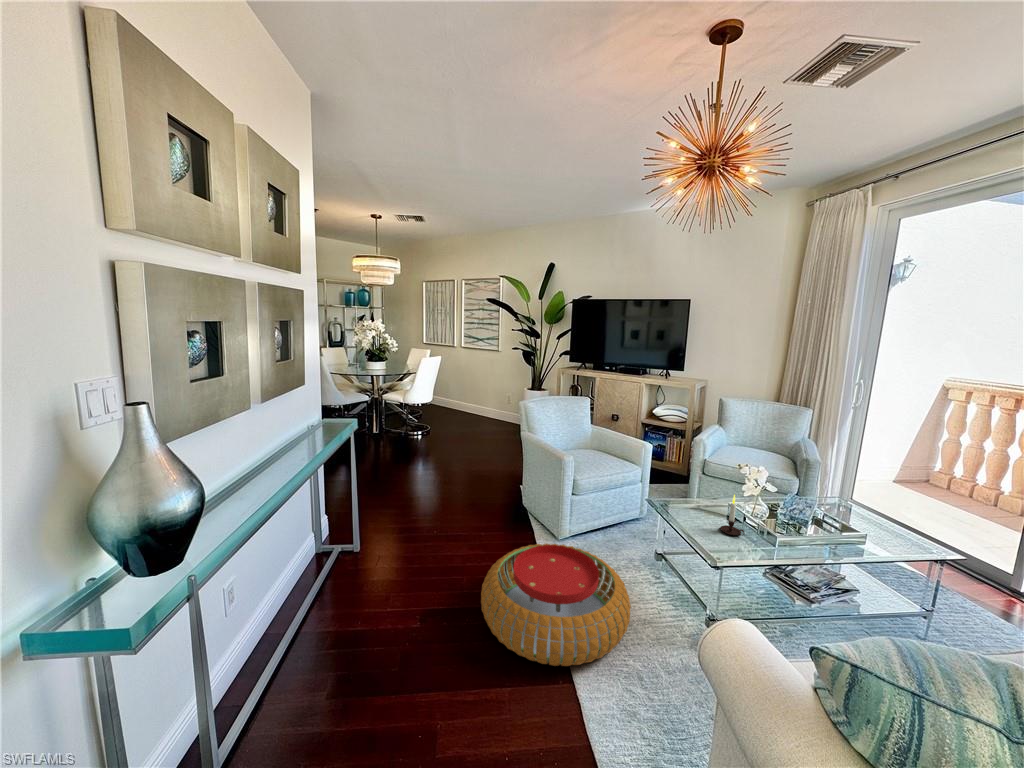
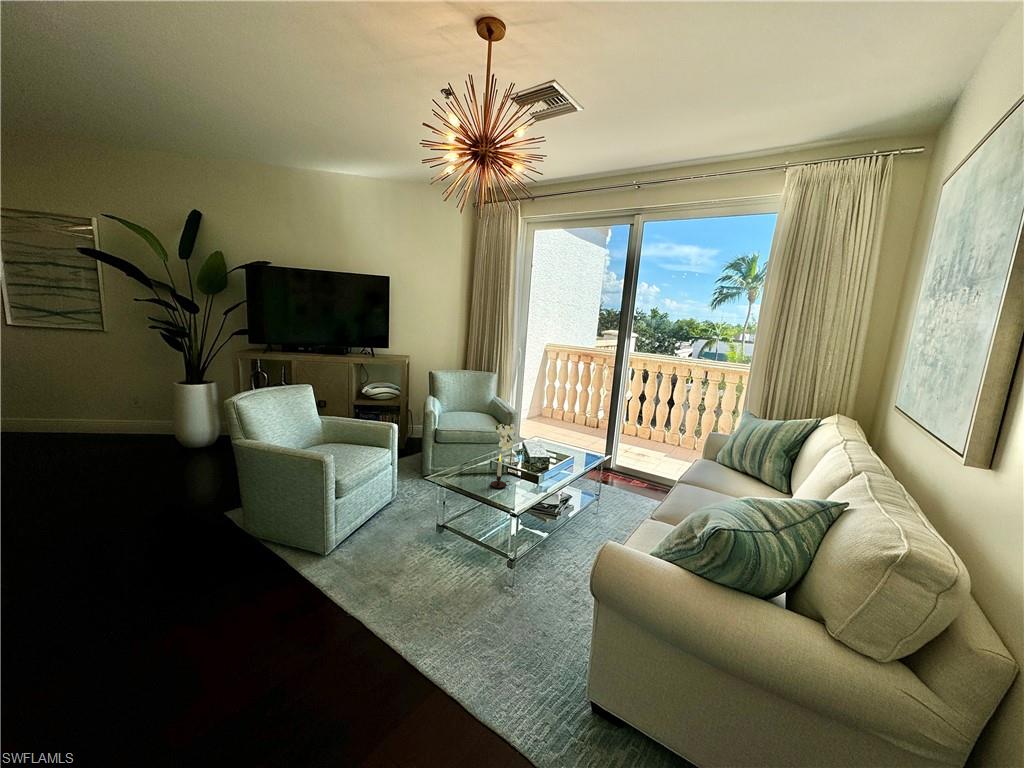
pouf: present [481,543,631,666] -> none [279,552,459,701]

